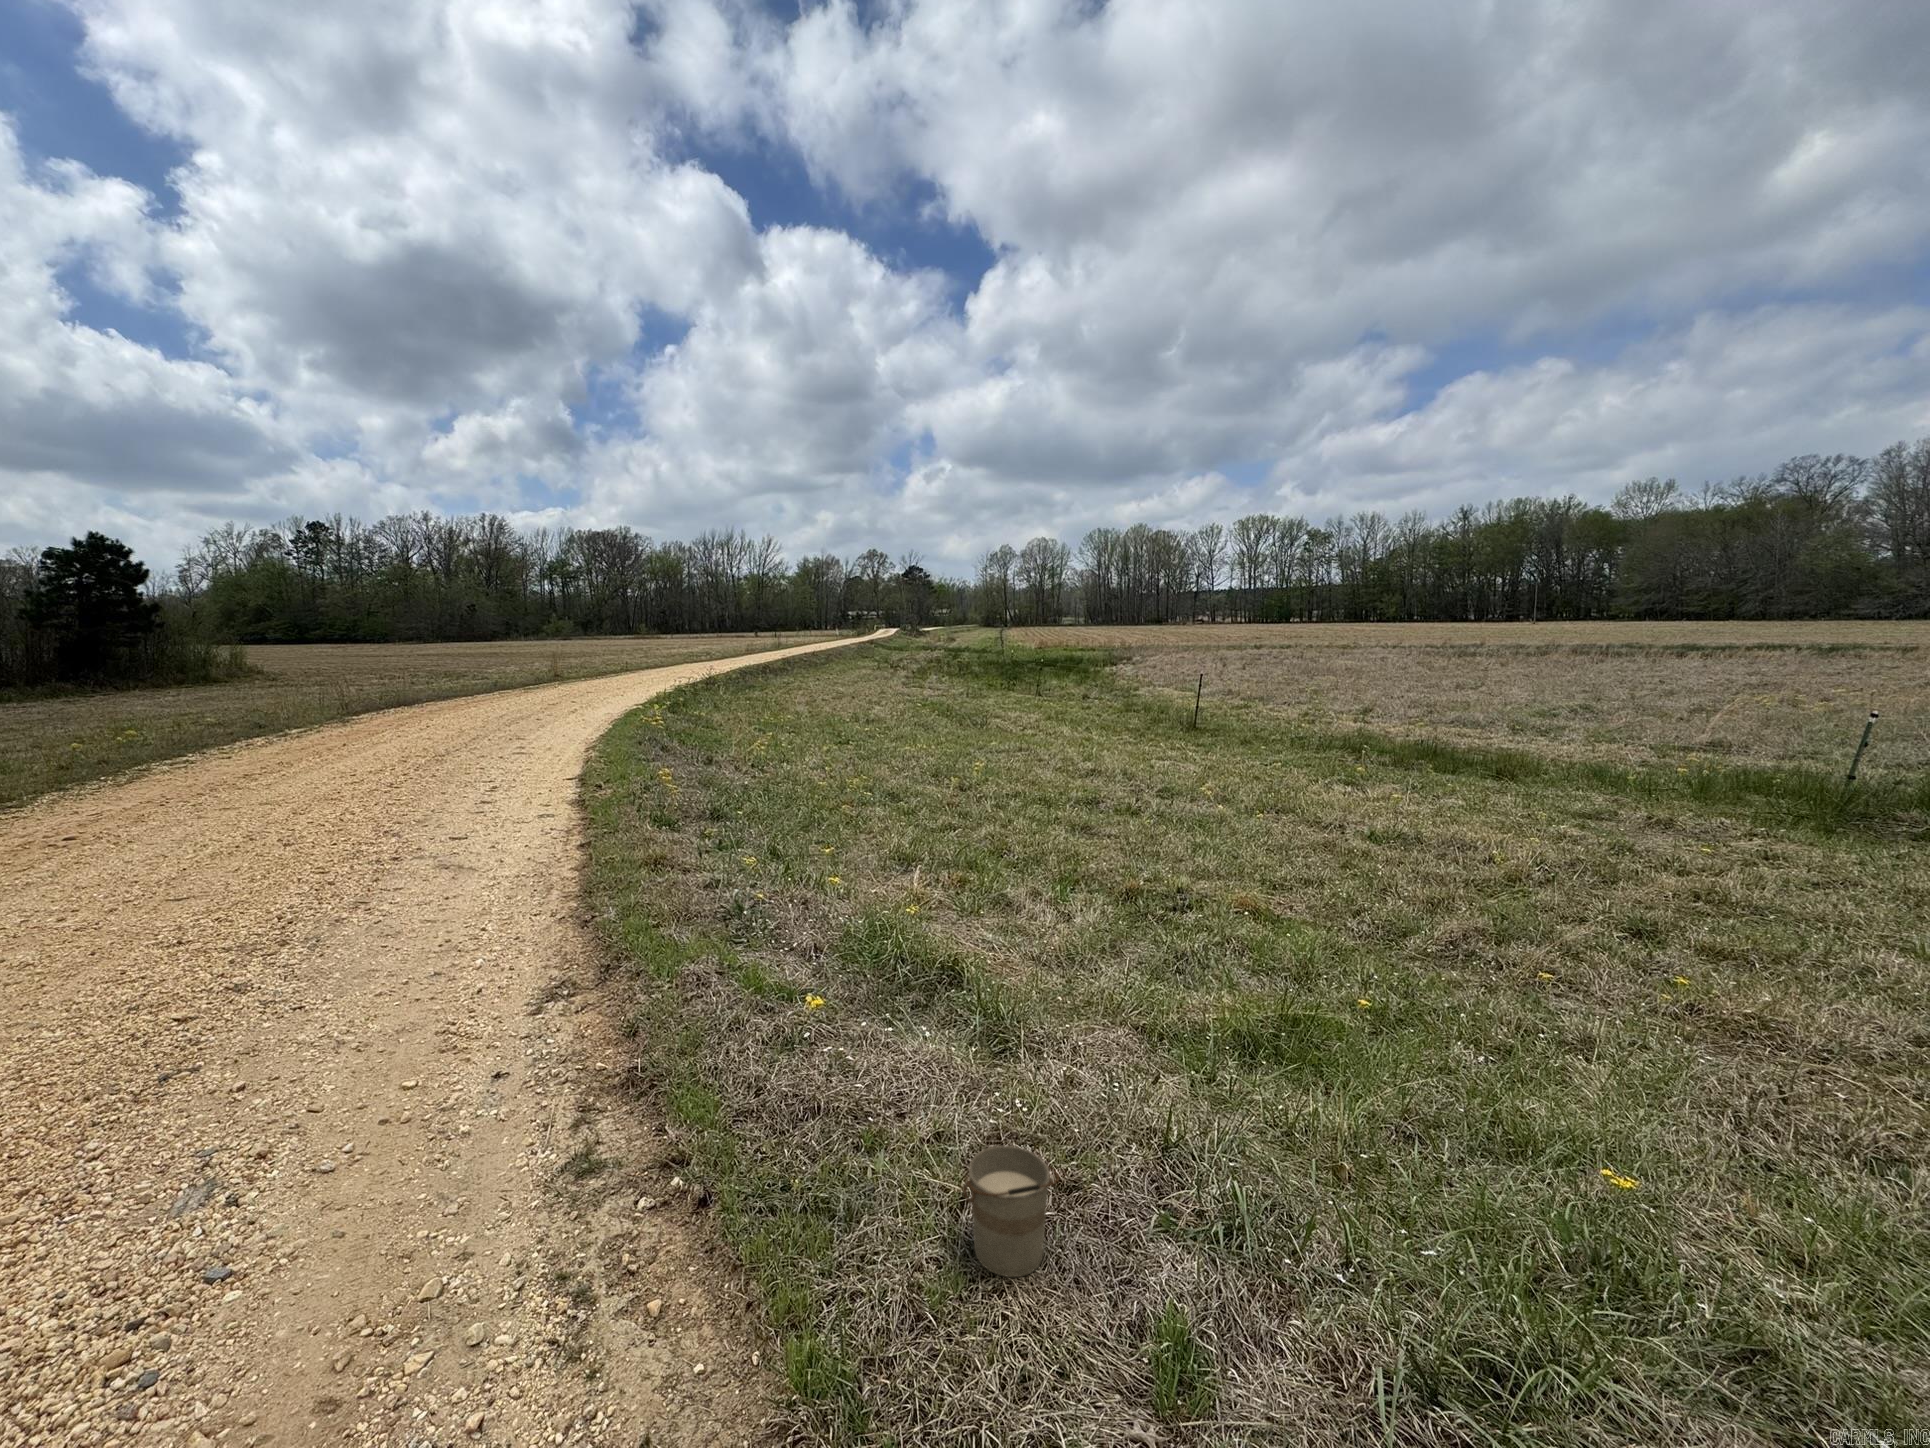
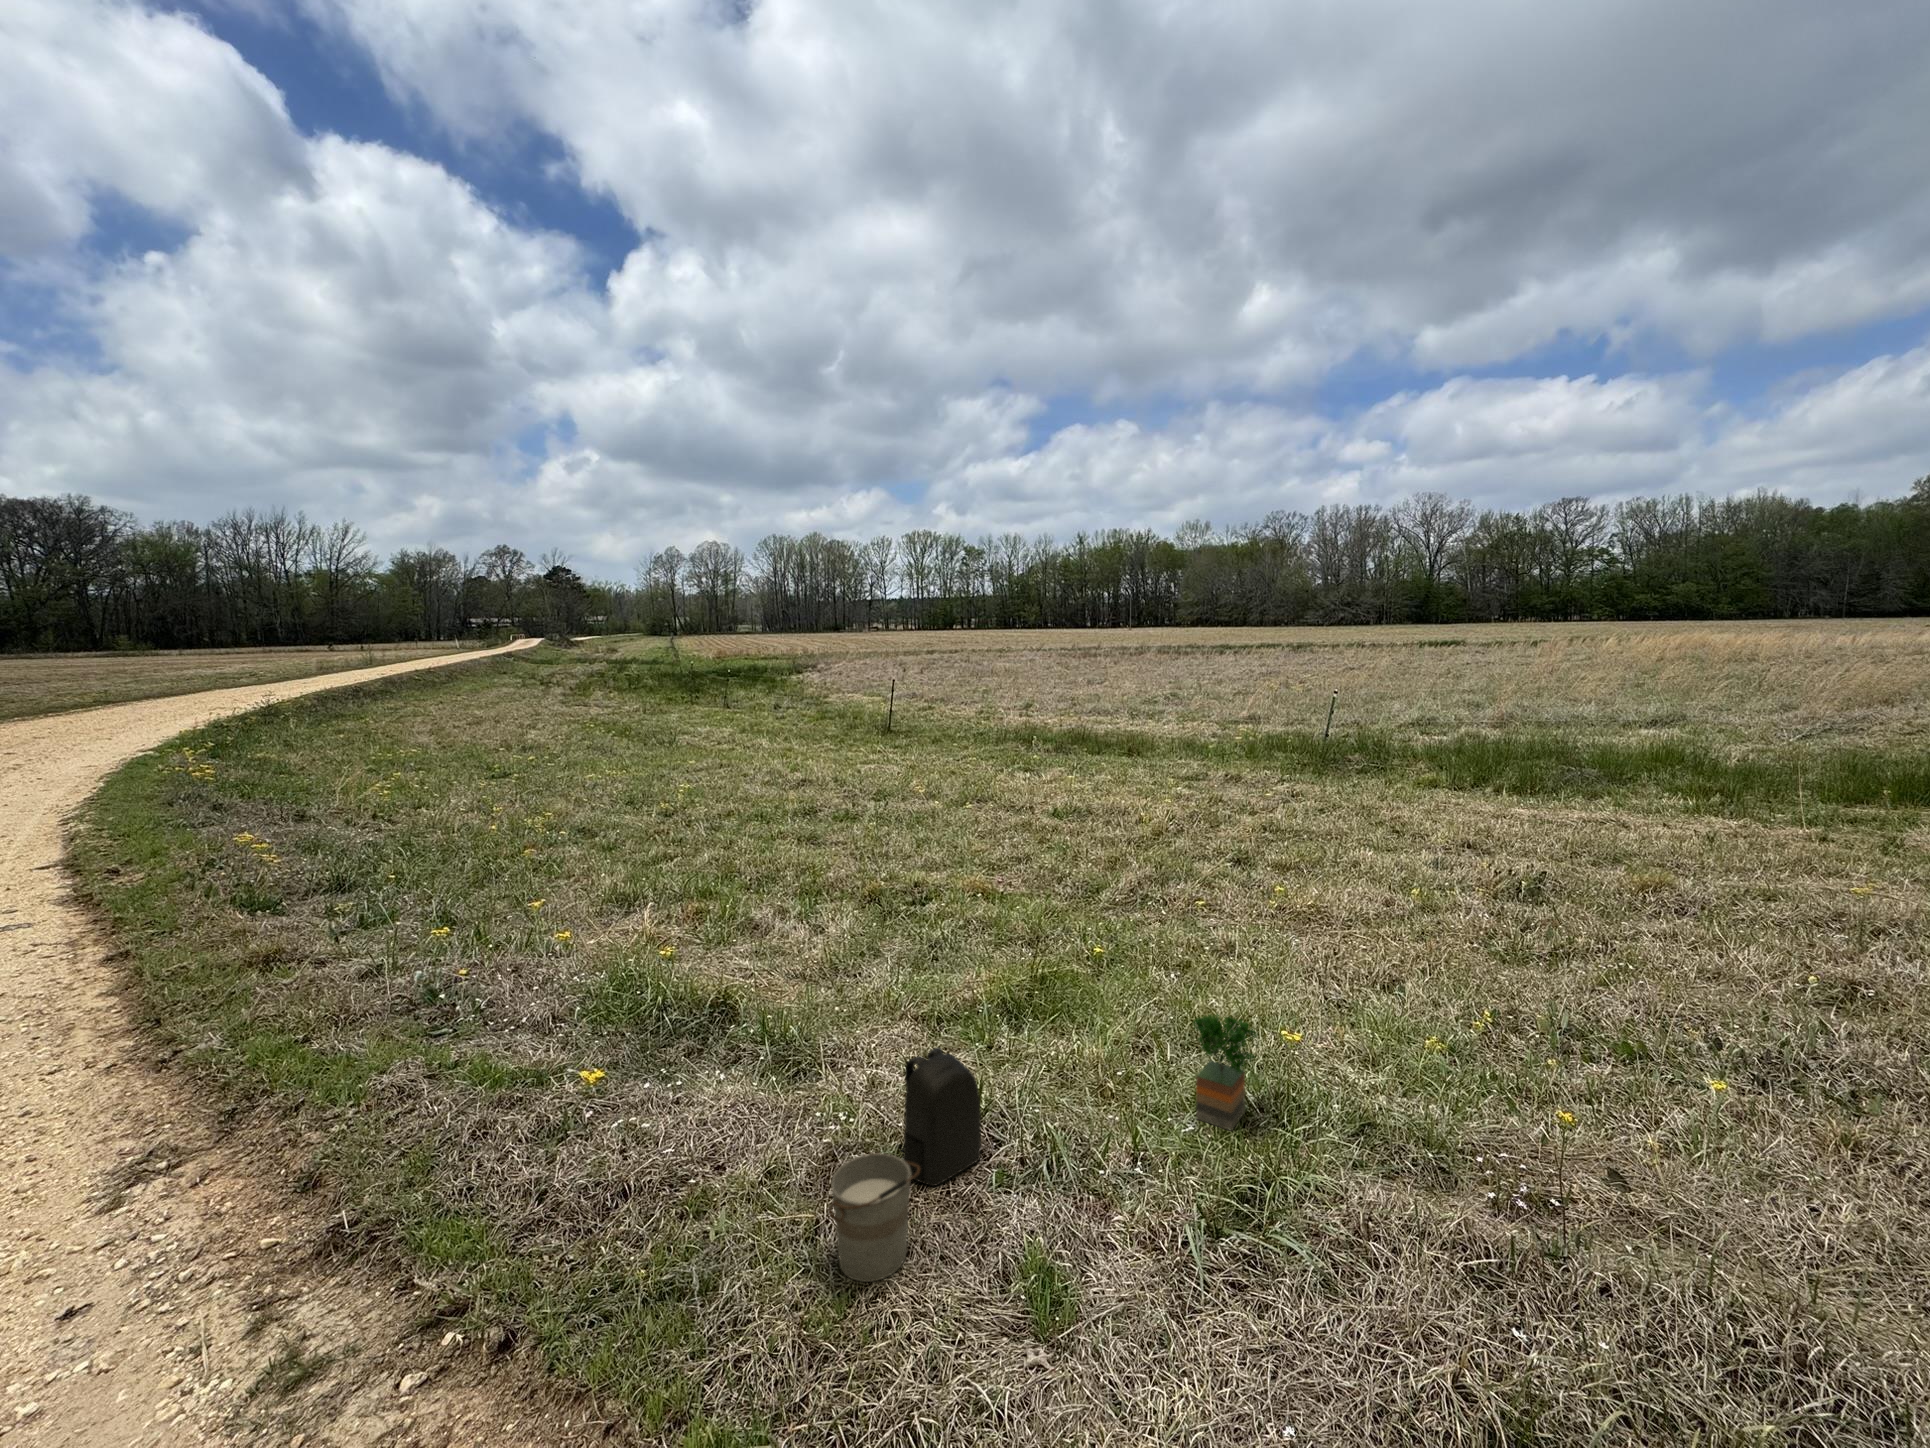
backpack: none [1065,1060,1152,1205] -> present [902,1047,981,1186]
potted tree: none [1447,1113,1554,1277] -> present [1194,1014,1258,1131]

